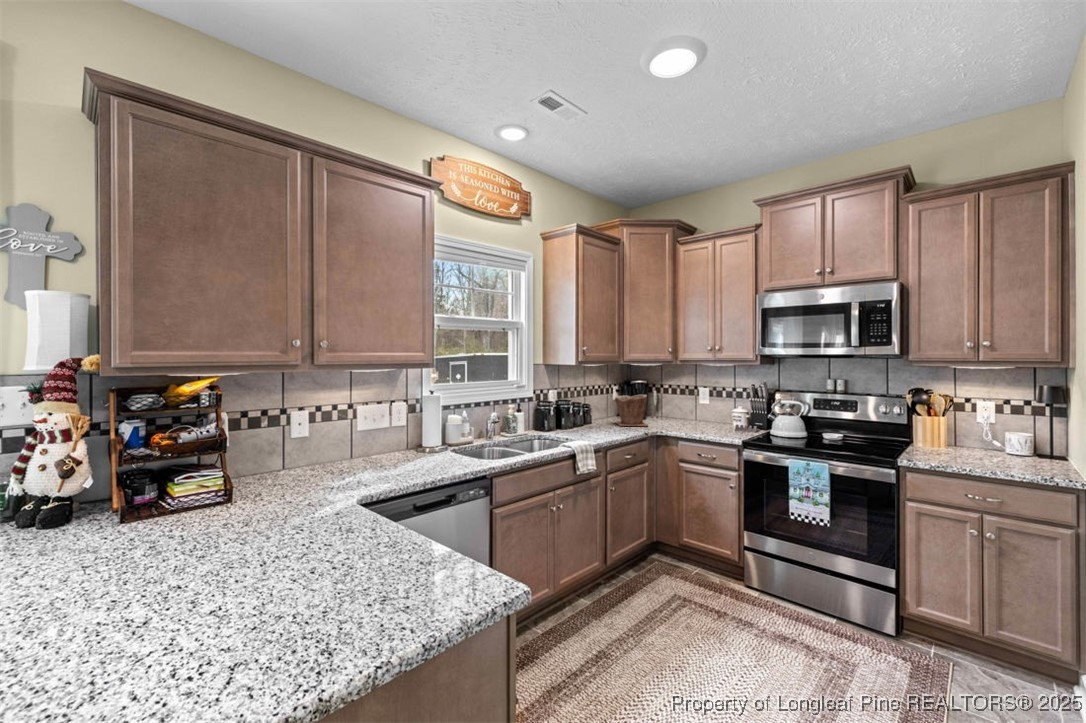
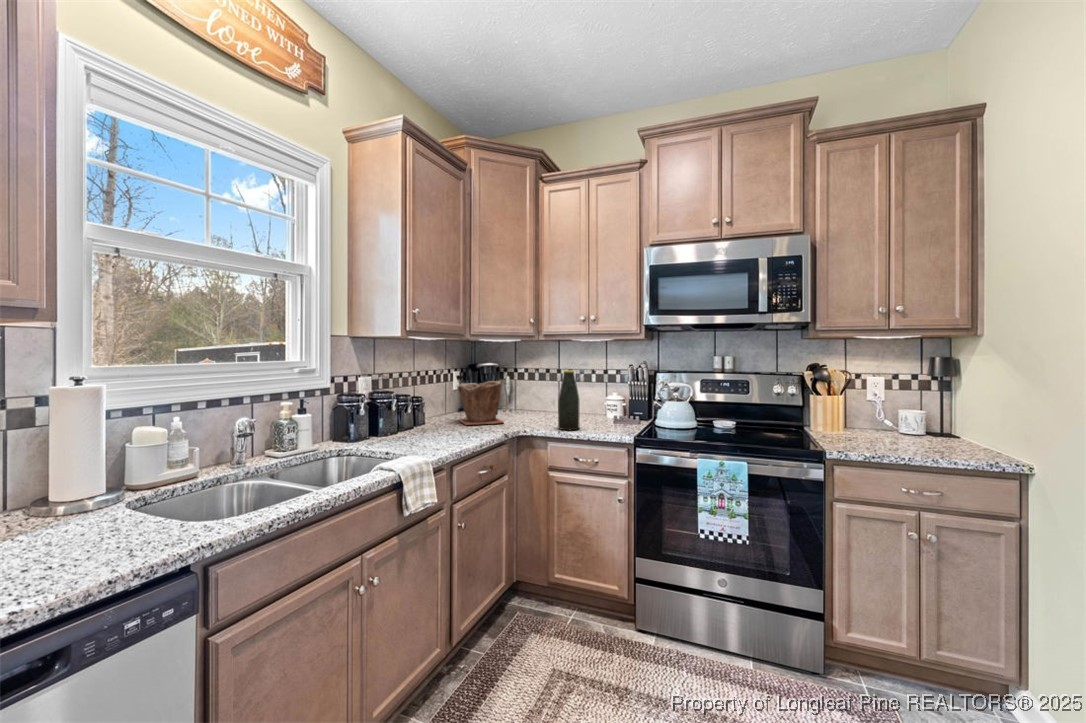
bottle: none [688,389,705,434] -> present [558,370,580,430]

